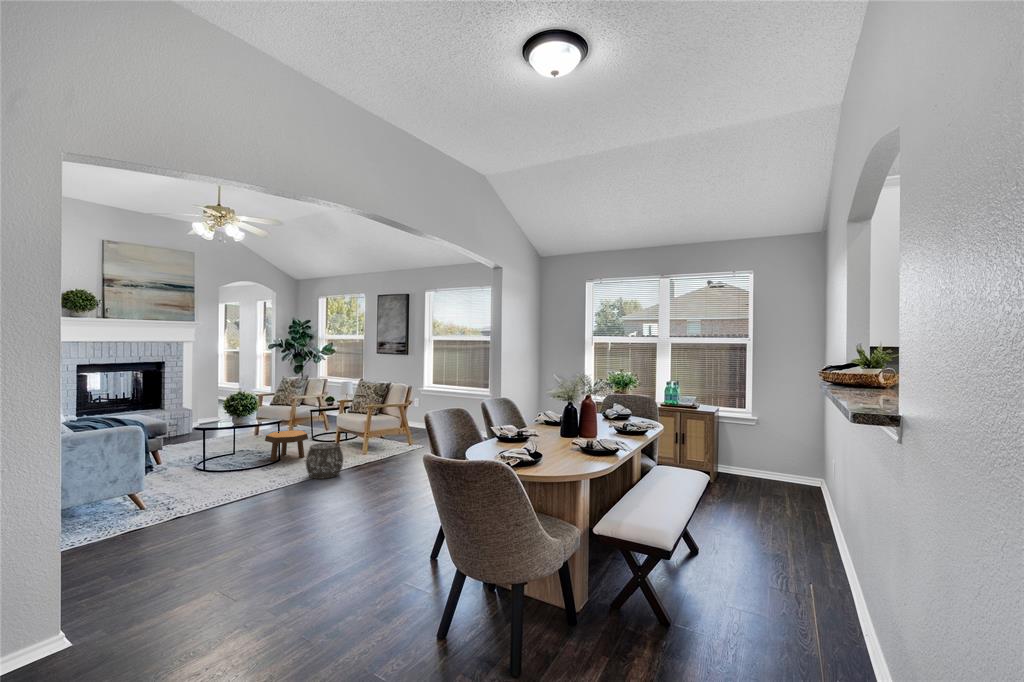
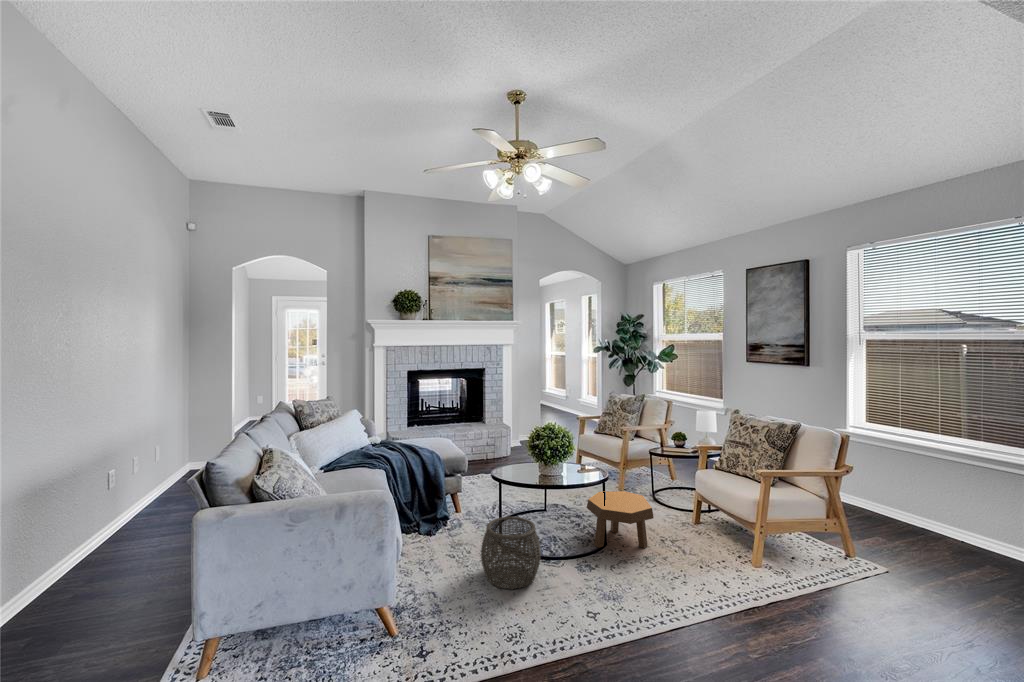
woven basket: present [306,443,343,479] -> present [481,517,541,589]

